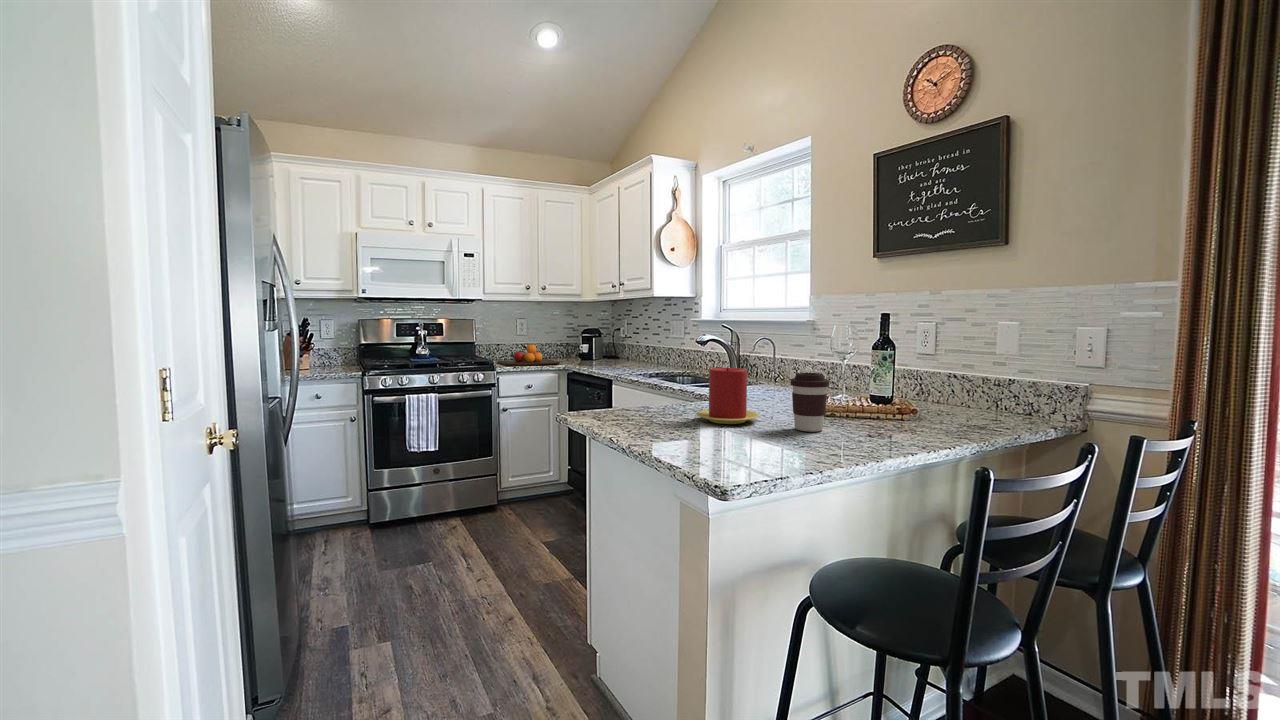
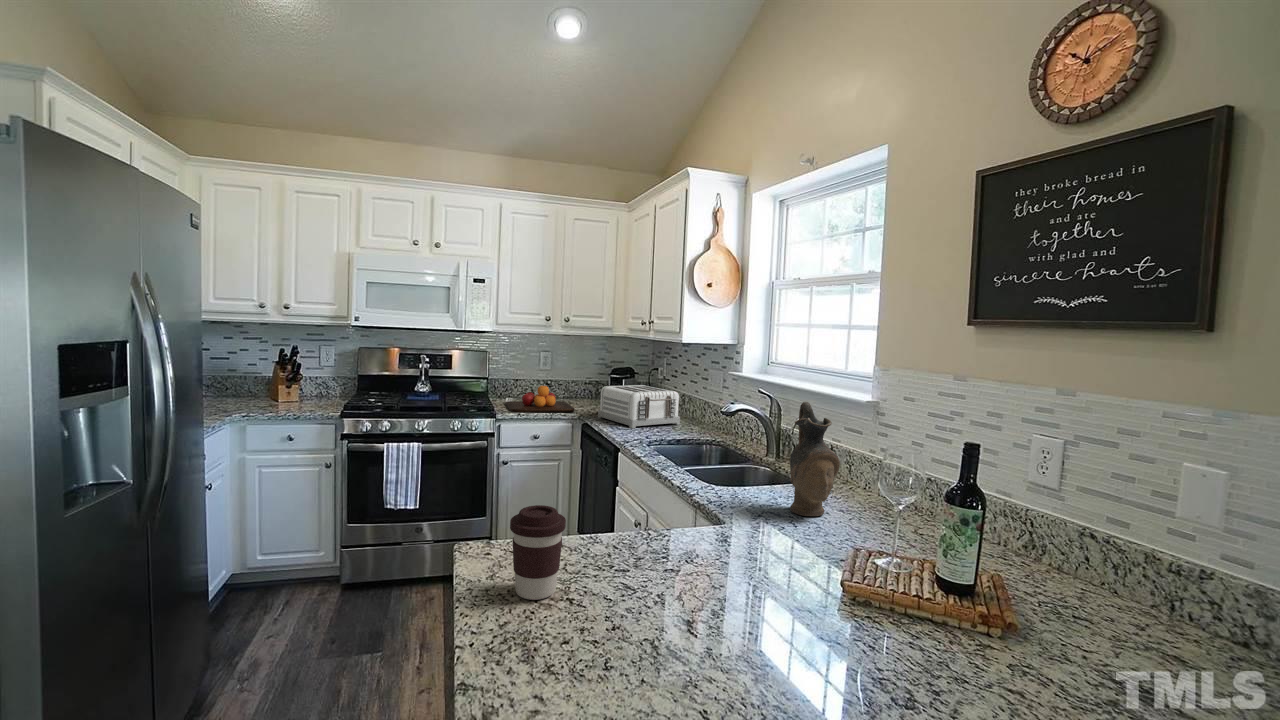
ceramic pitcher: none [763,318,797,394] -> present [790,402,840,516]
toaster: none [582,339,651,370] -> present [598,385,680,428]
candle: present [697,368,759,424] -> none [634,511,734,618]
coffee cup: present [790,373,829,432] -> present [510,505,566,600]

